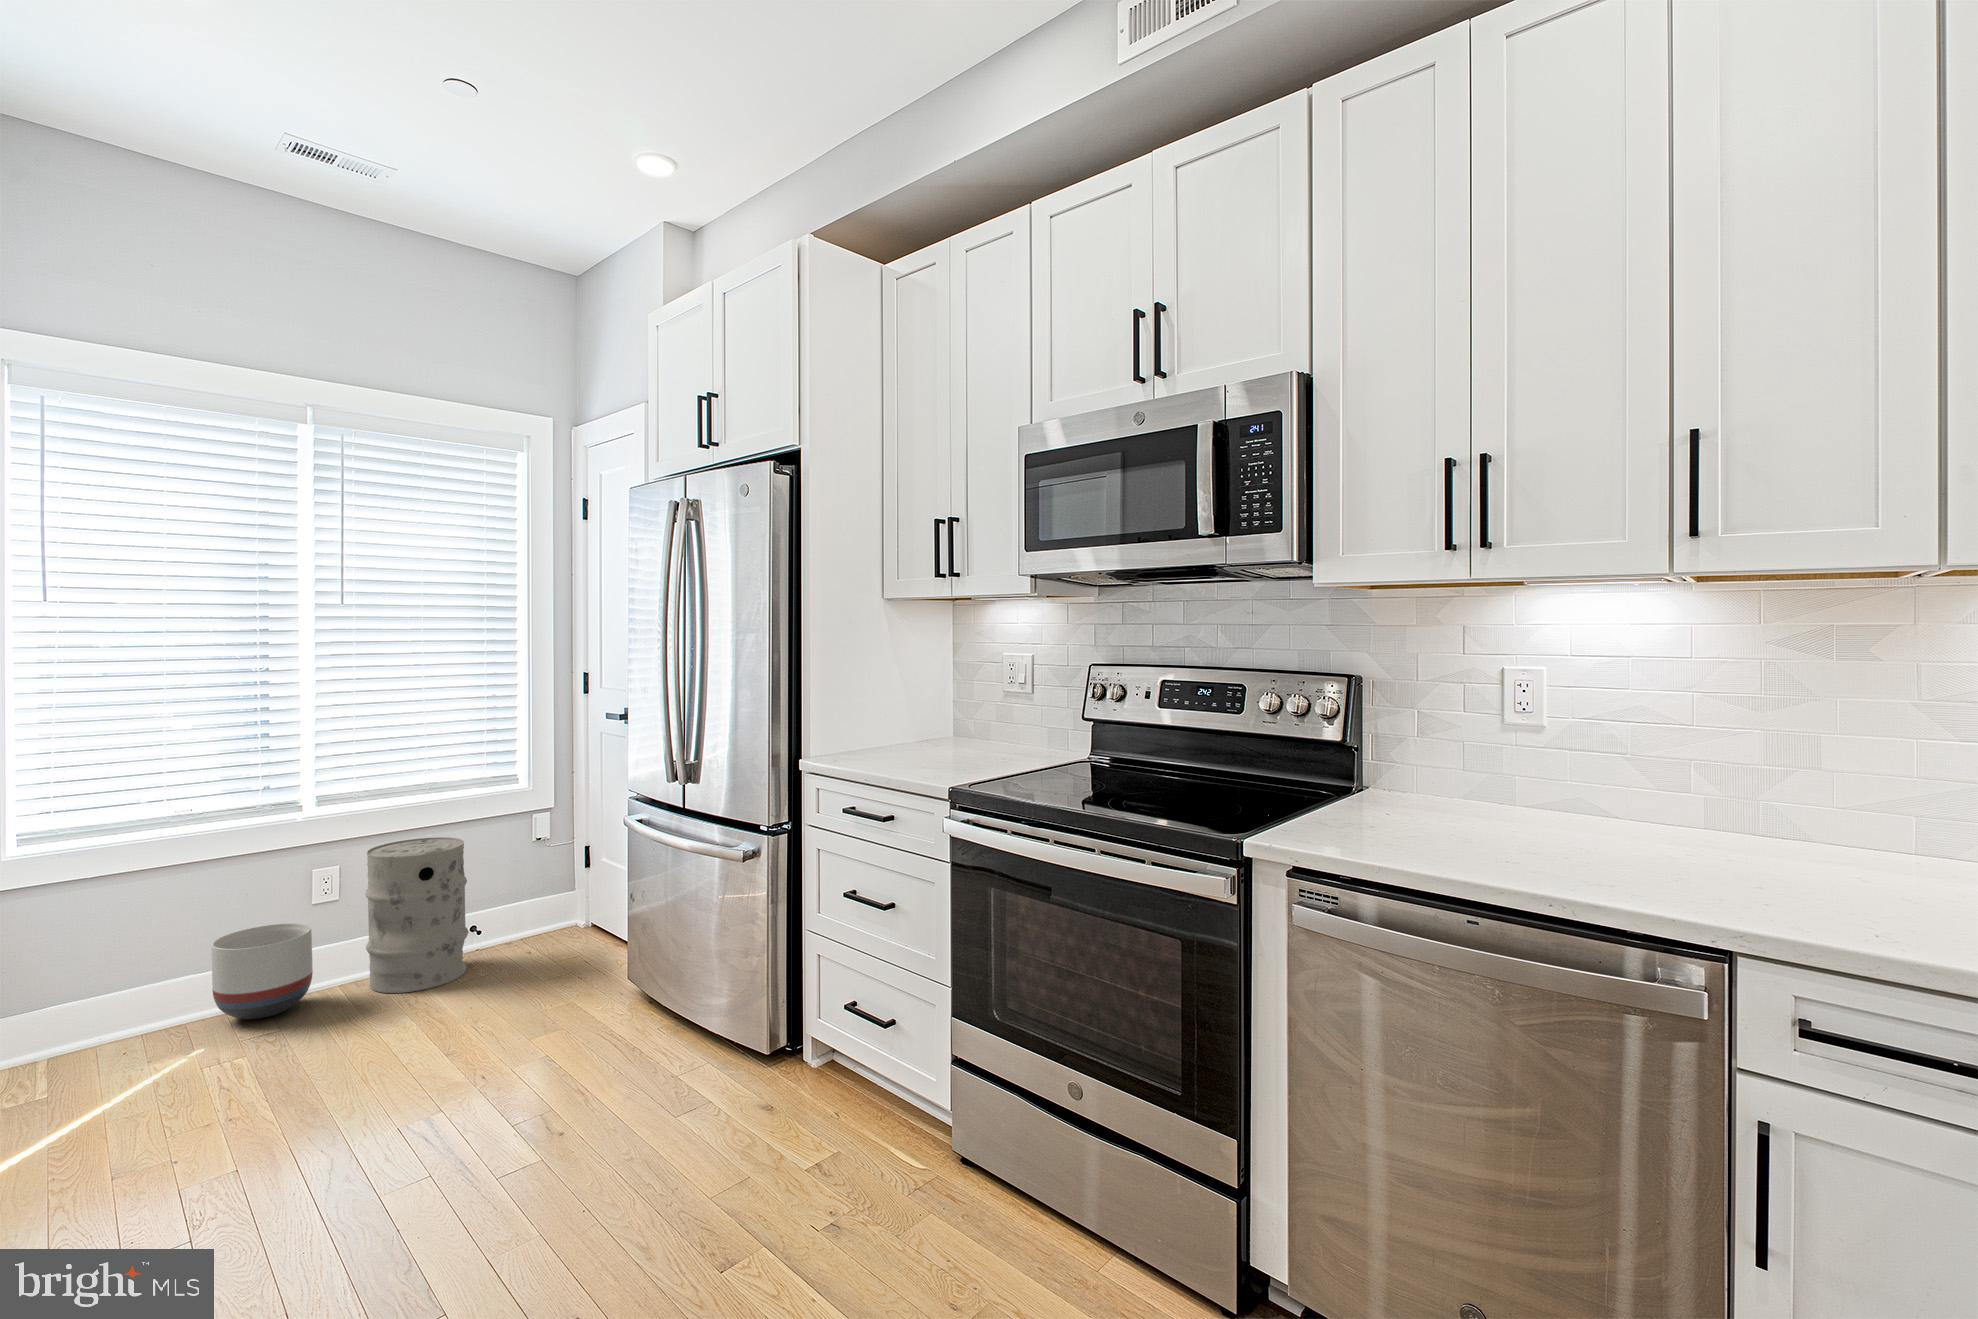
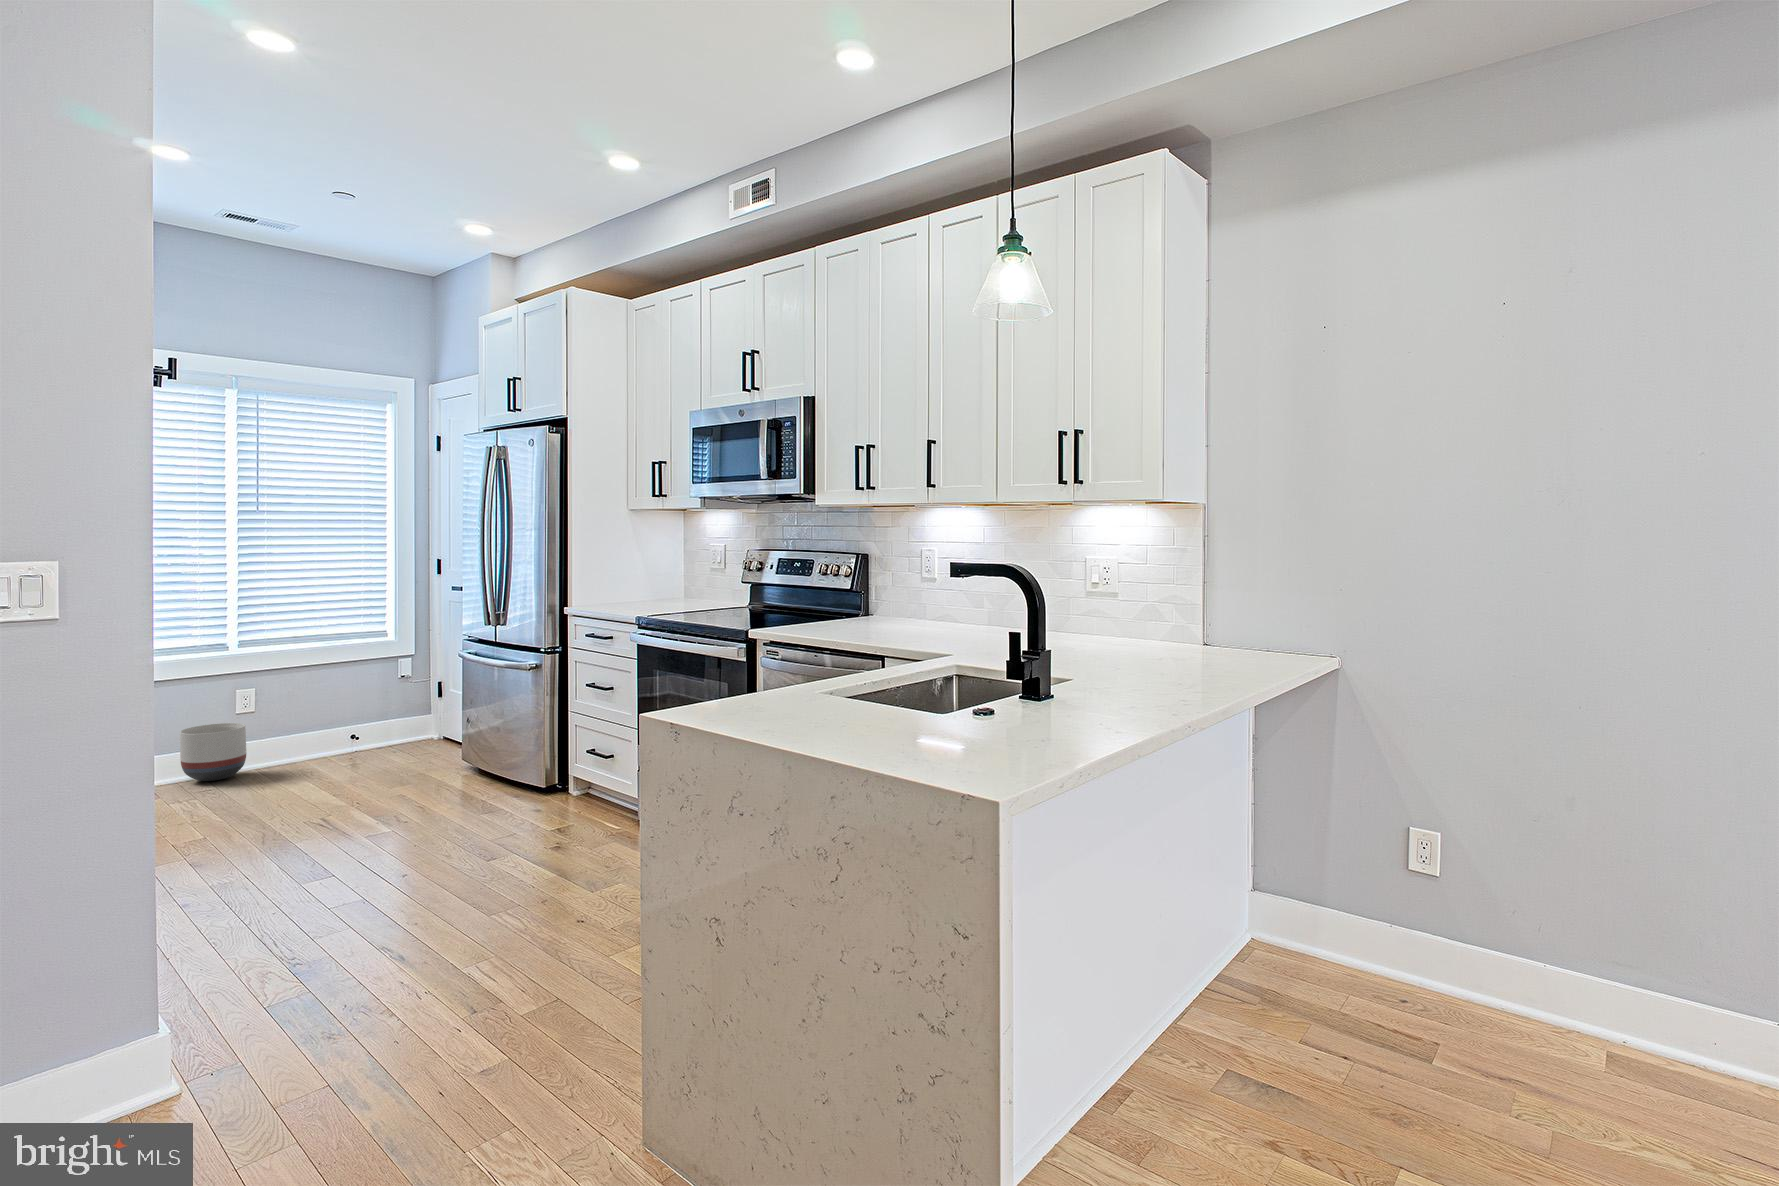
trash can: present [365,837,468,993] -> none [281,671,351,769]

